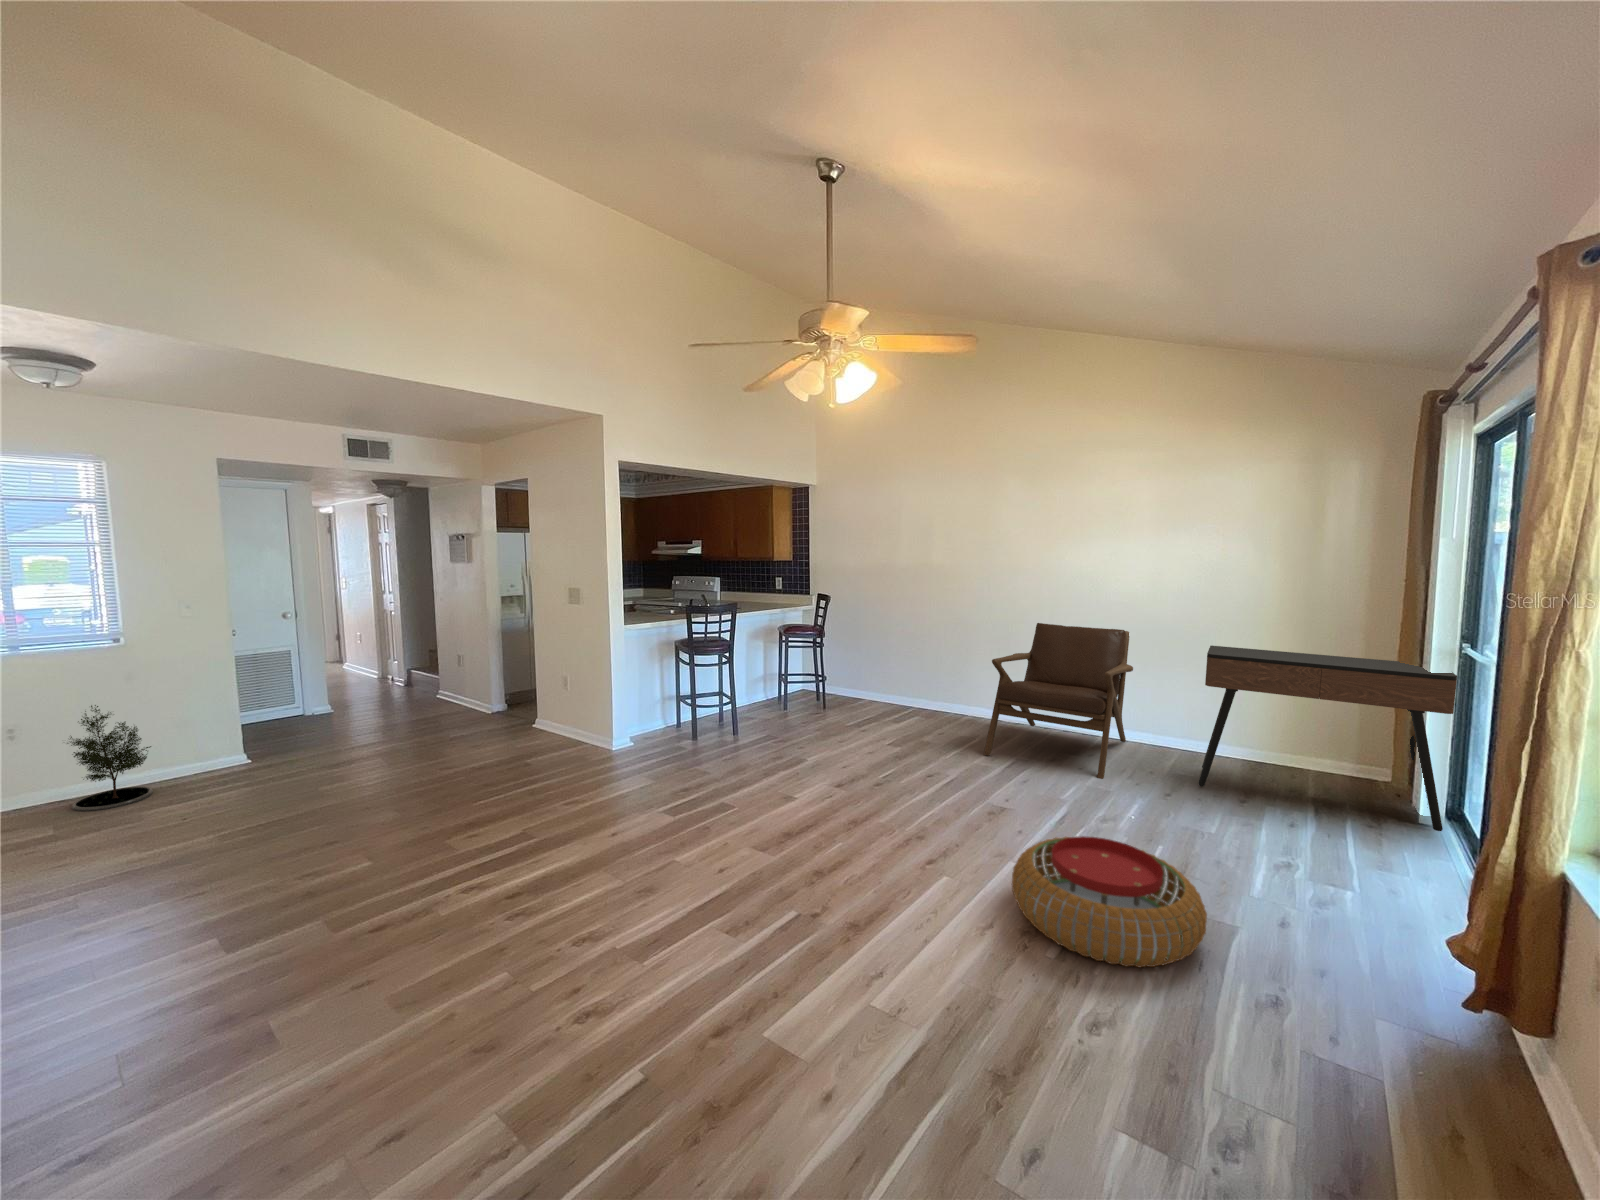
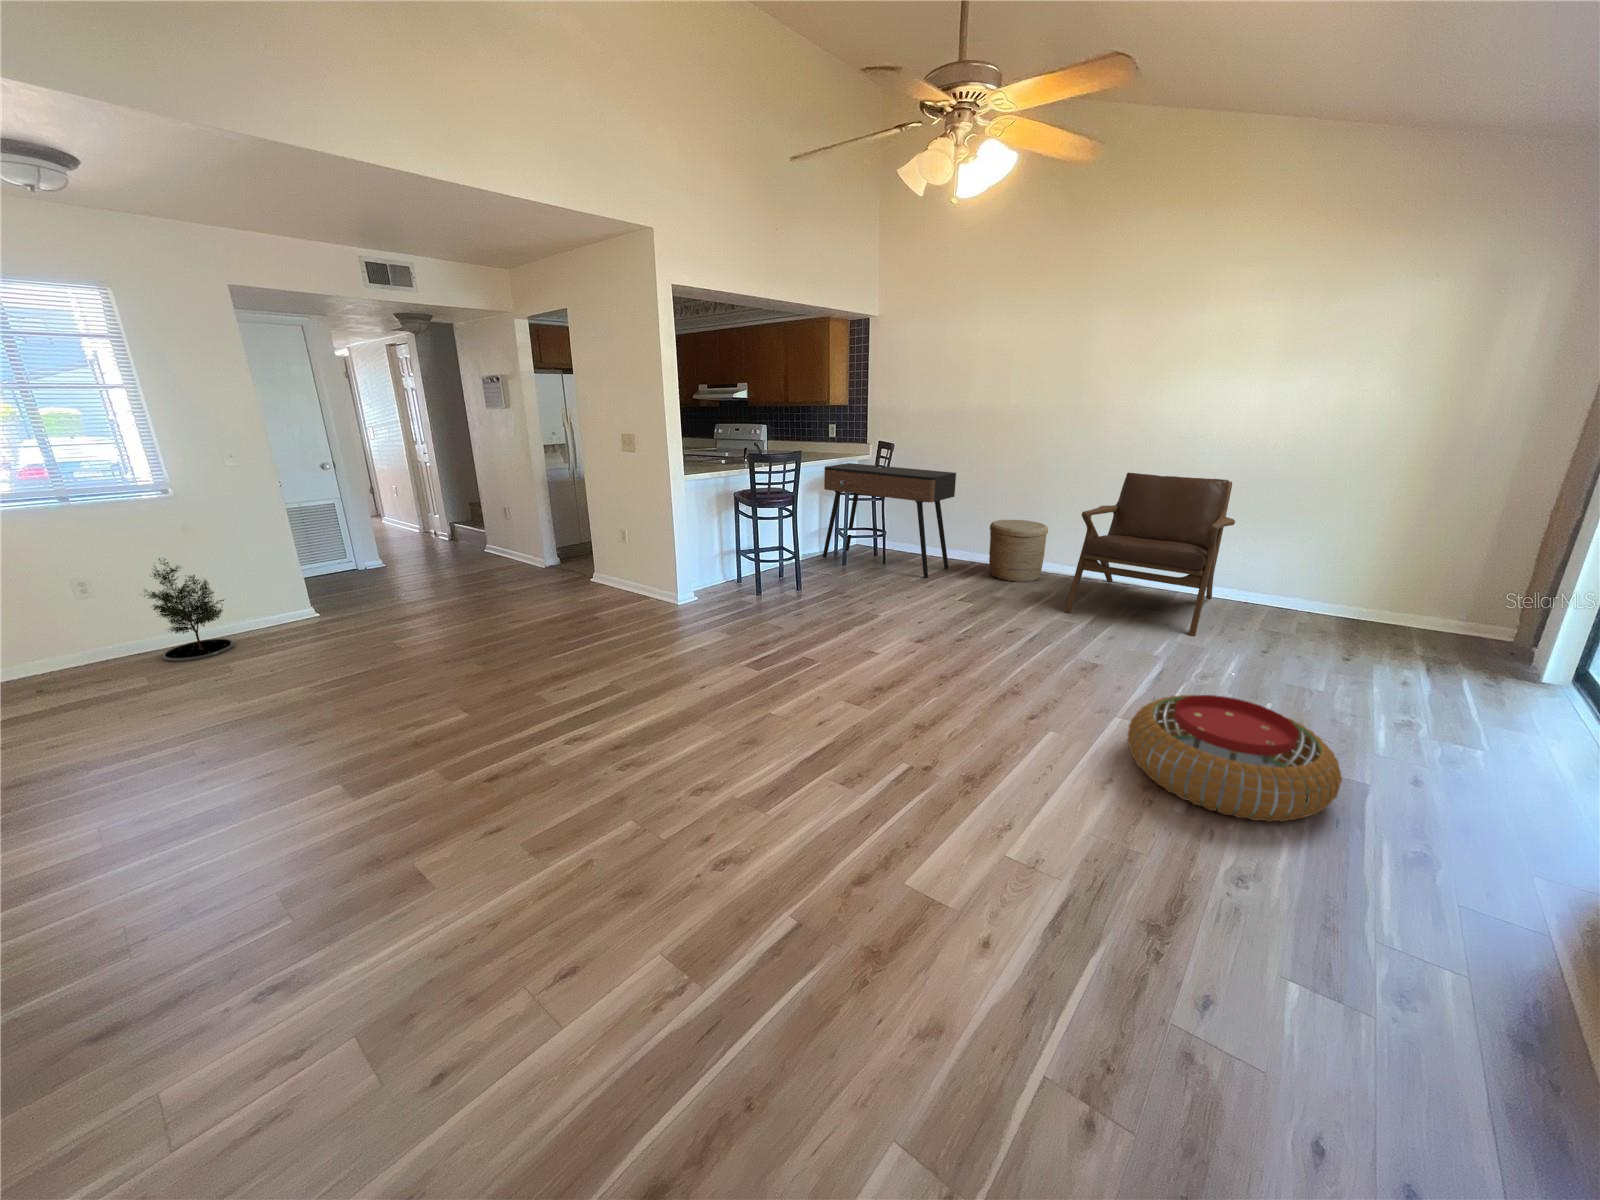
console table: present [1198,646,1457,831] -> present [823,463,956,578]
woven basket: none [918,666,972,726] -> present [989,520,1048,582]

